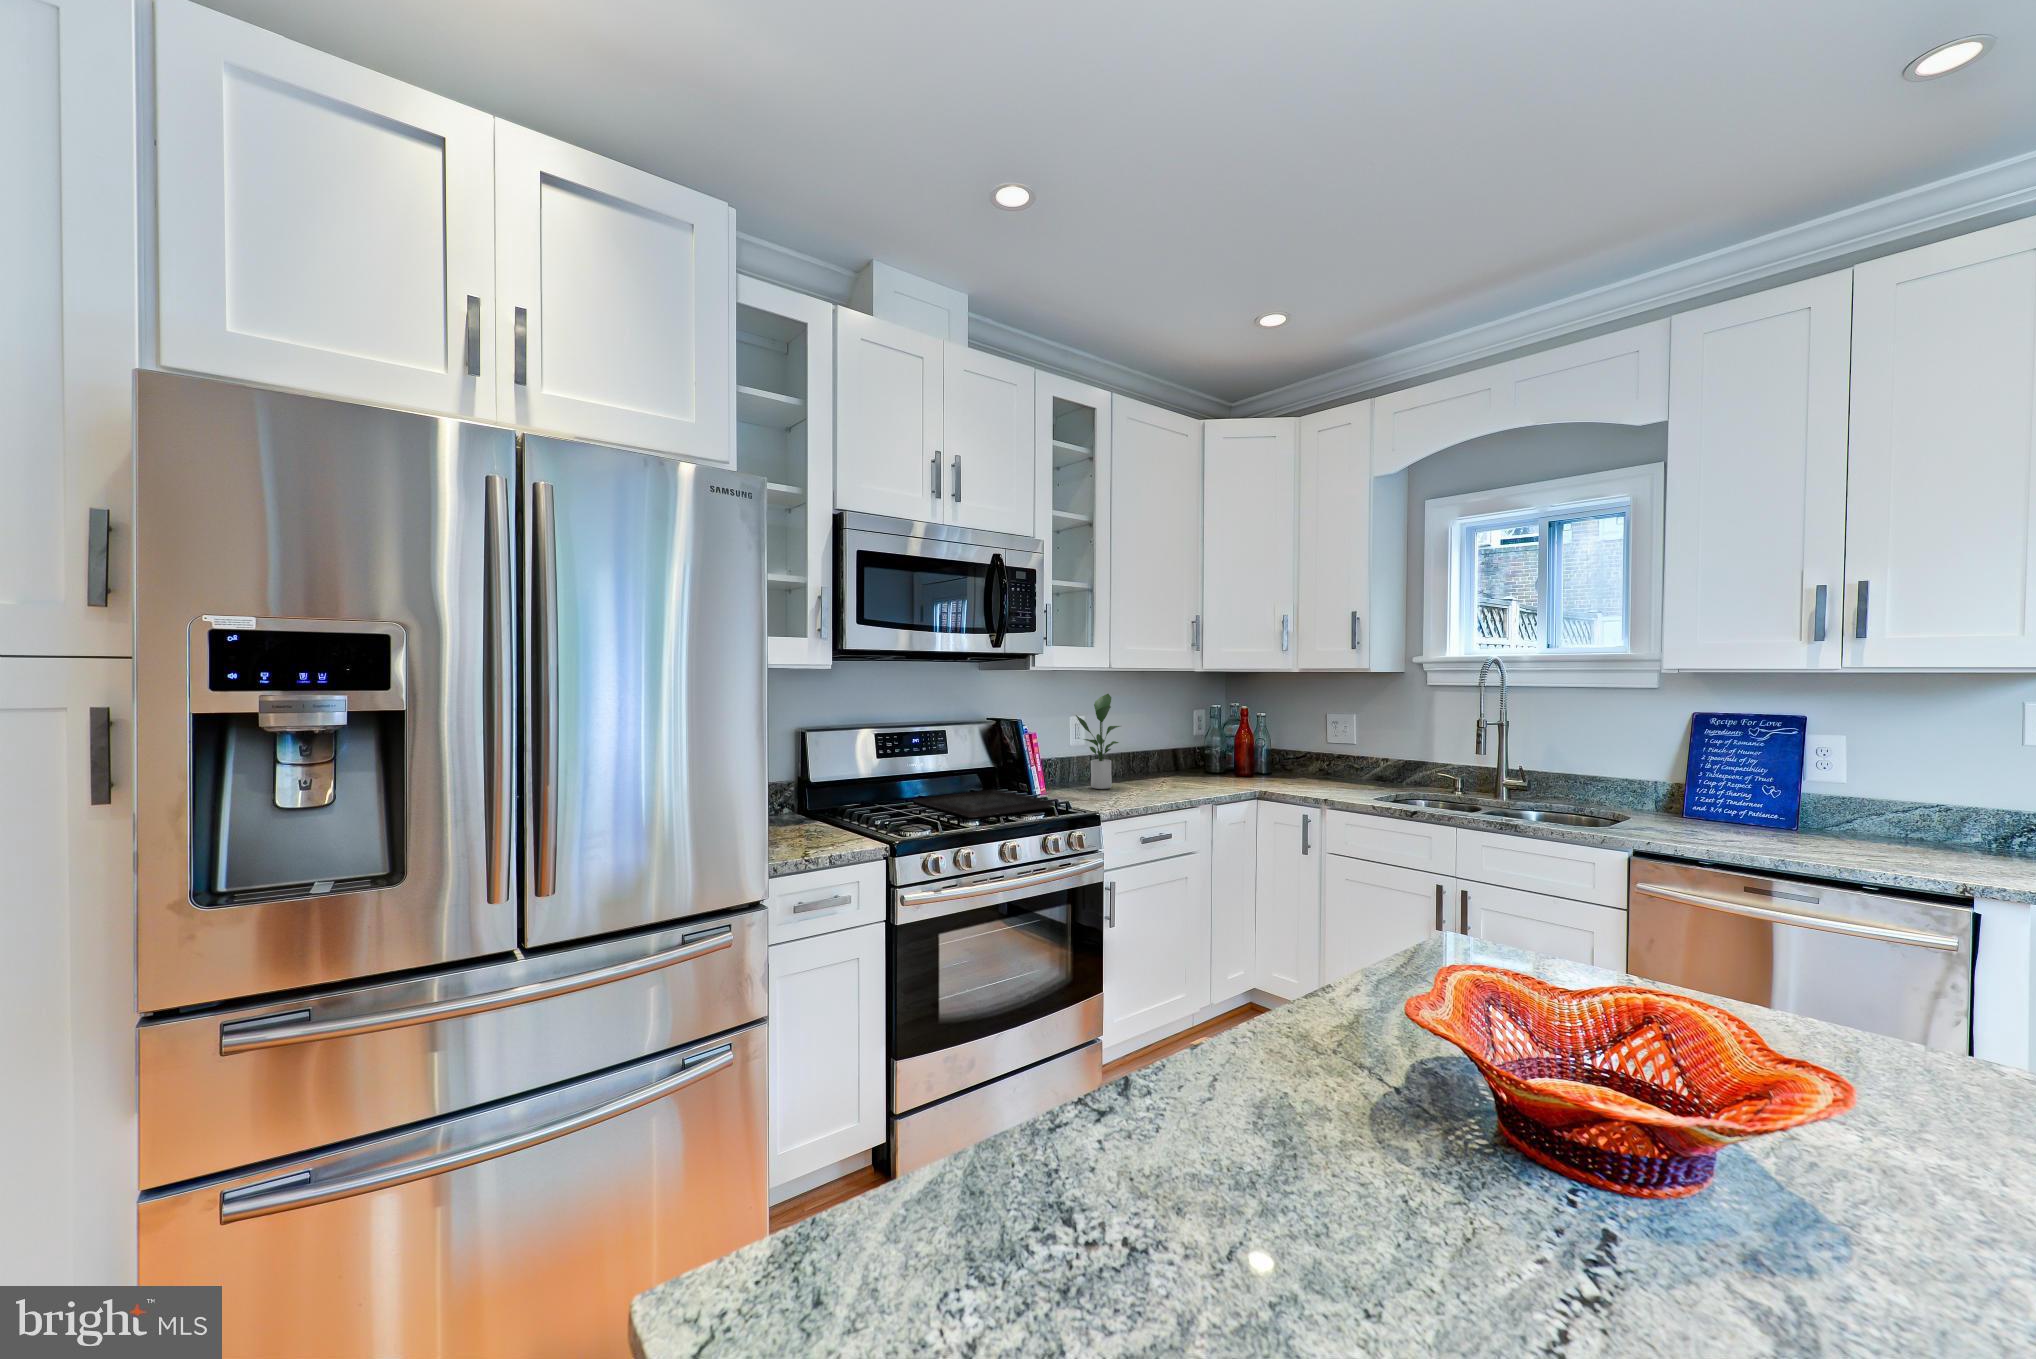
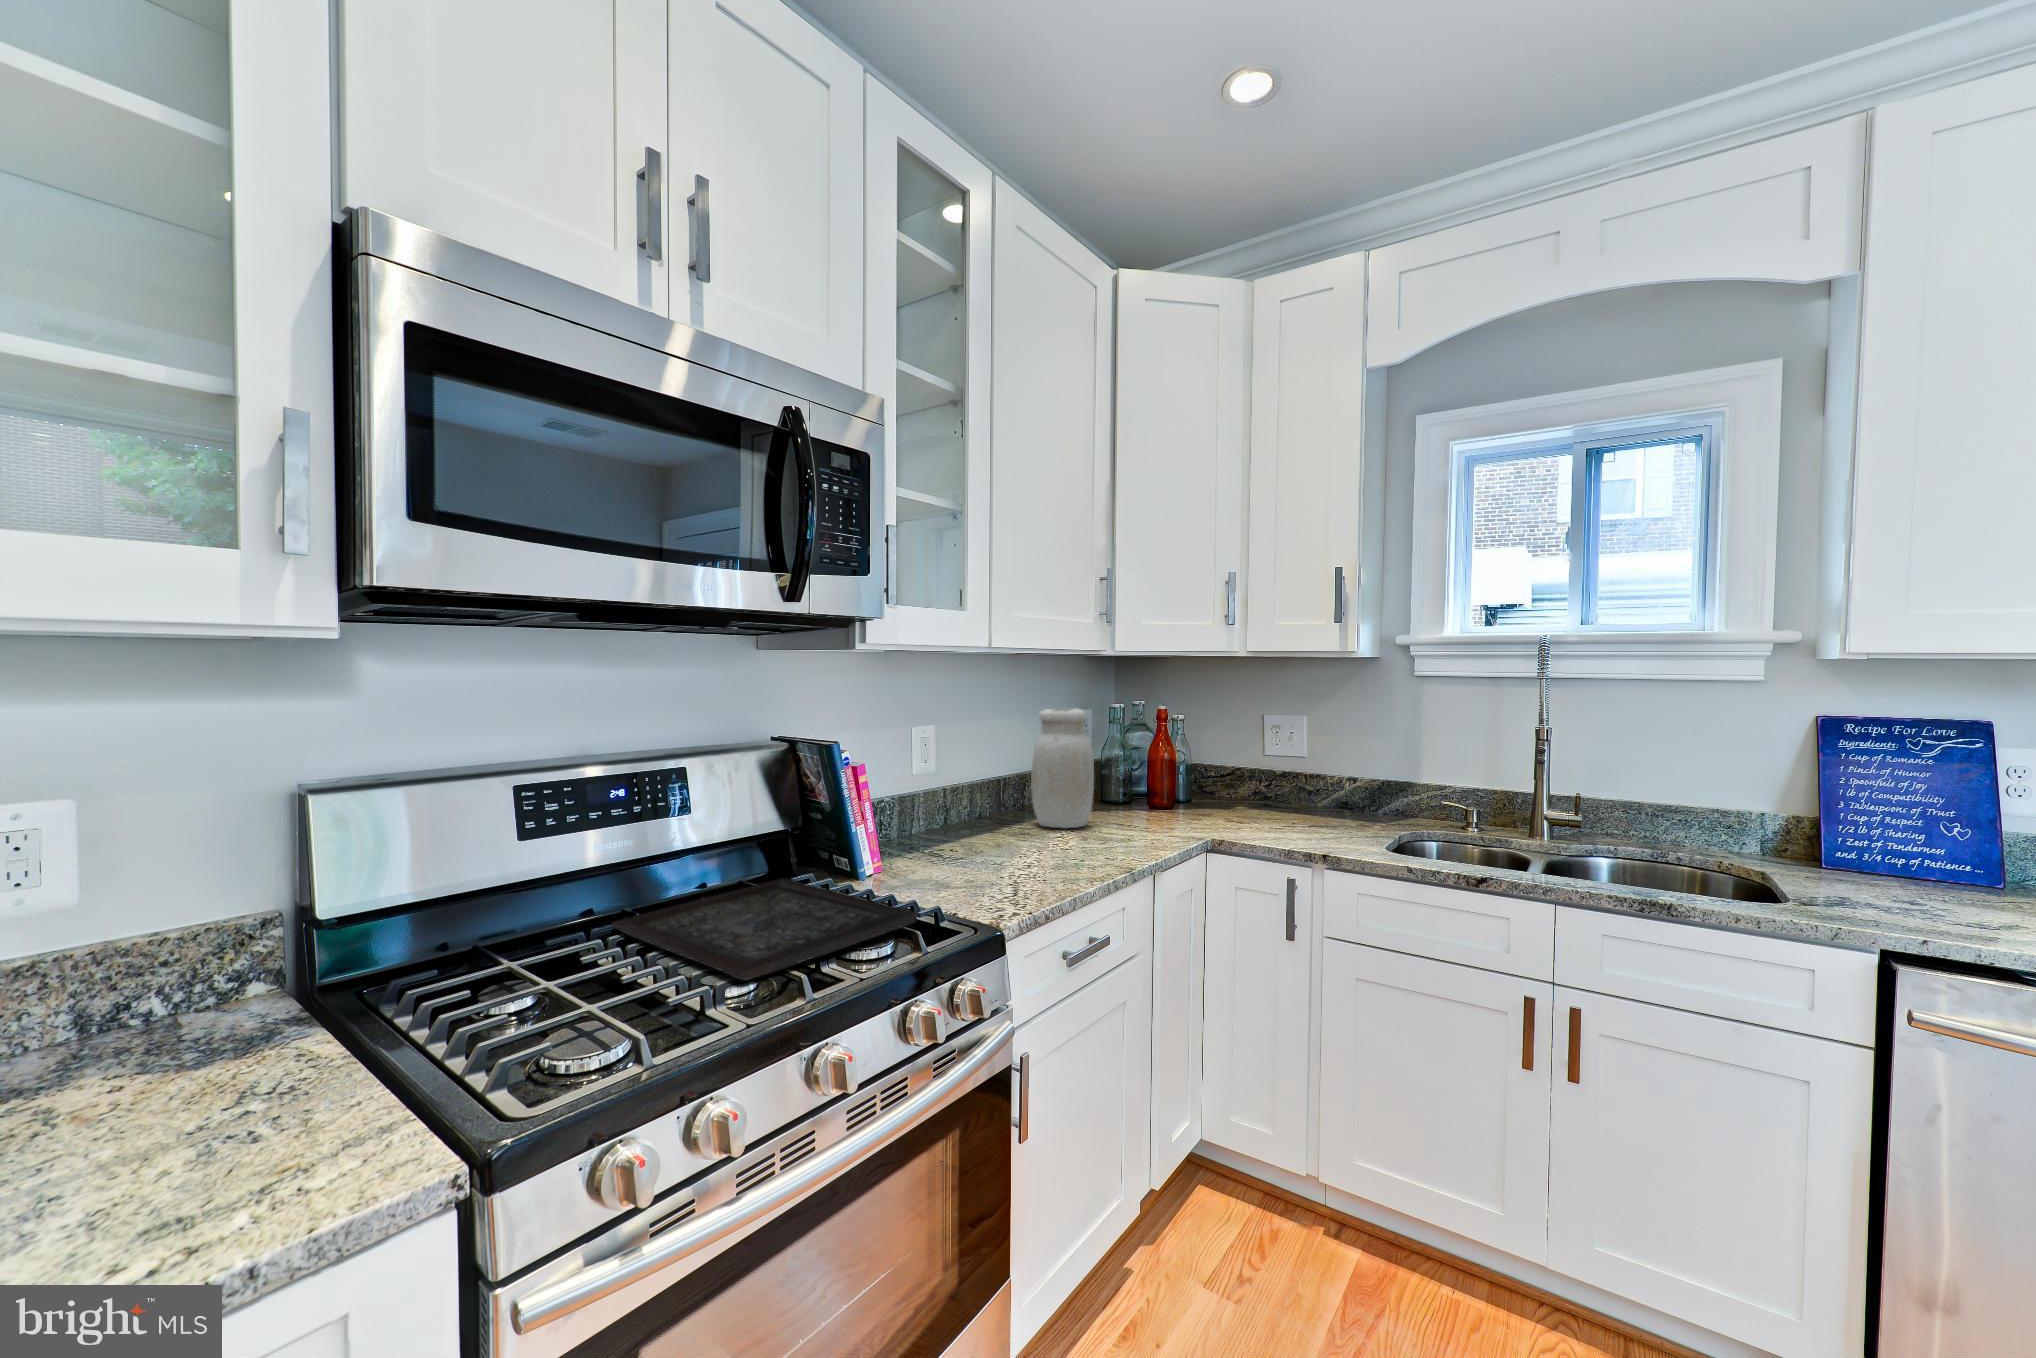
potted plant: present [1076,694,1120,789] -> none [924,690,1003,856]
jar: none [1149,706,1189,781] -> present [1031,708,1094,828]

